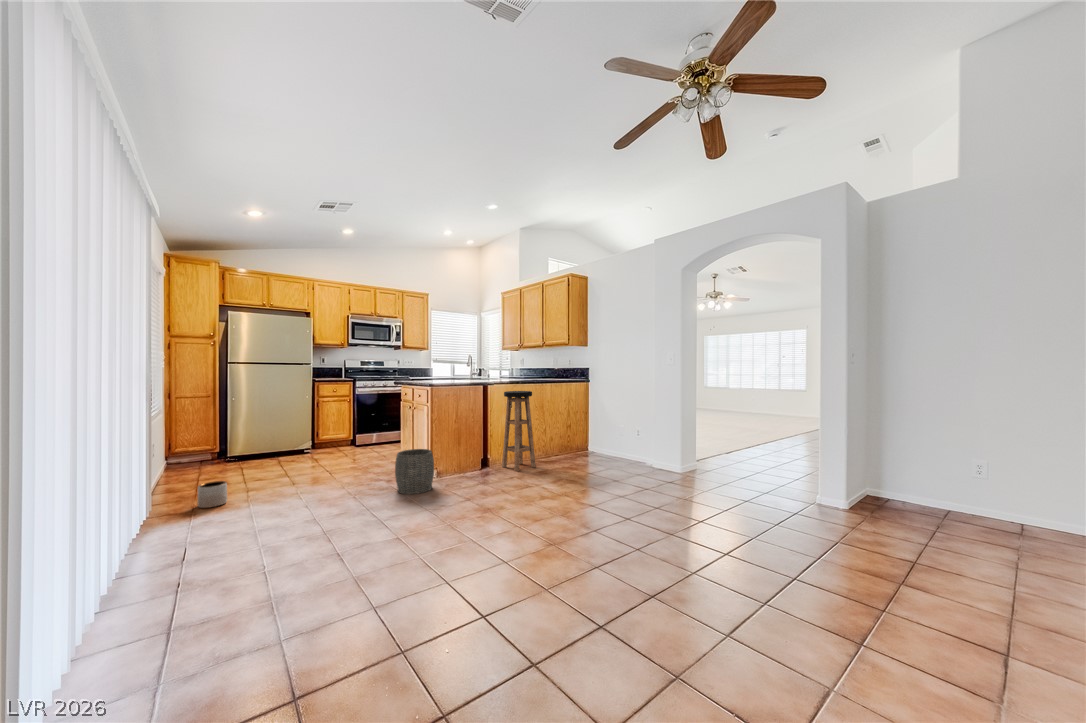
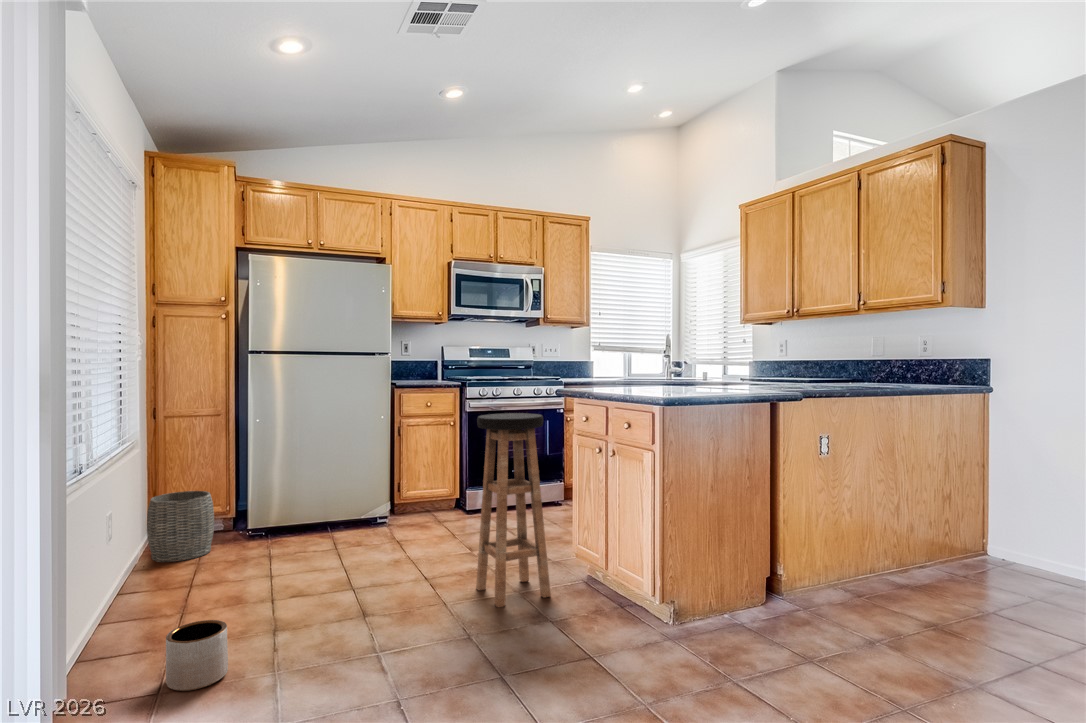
bar stool: present [502,391,536,471] -> present [476,413,551,607]
woven basket: present [395,449,434,494] -> present [147,491,214,562]

